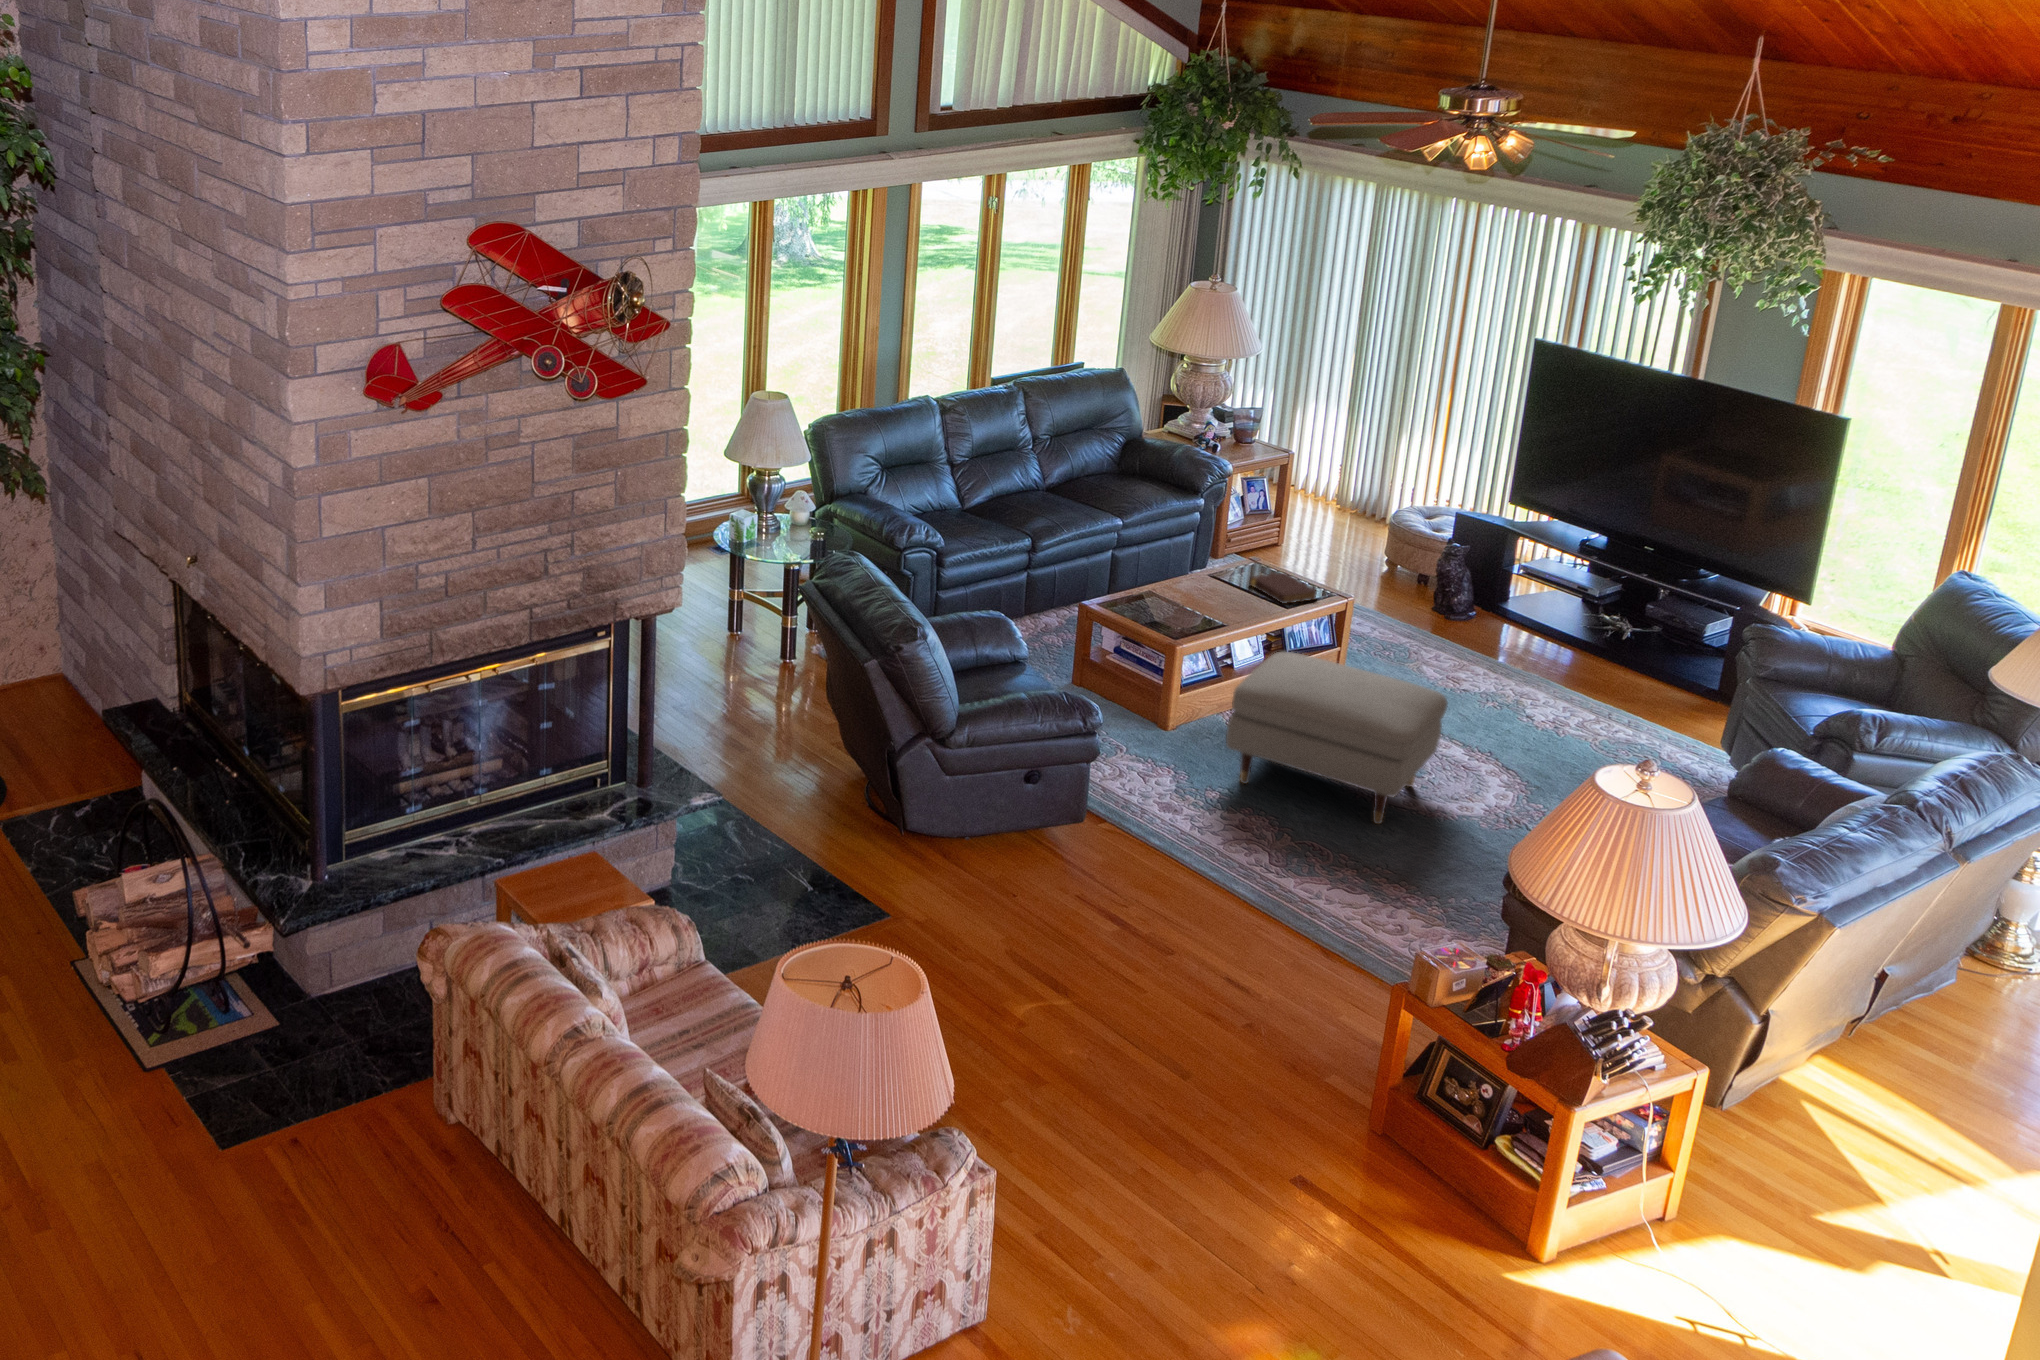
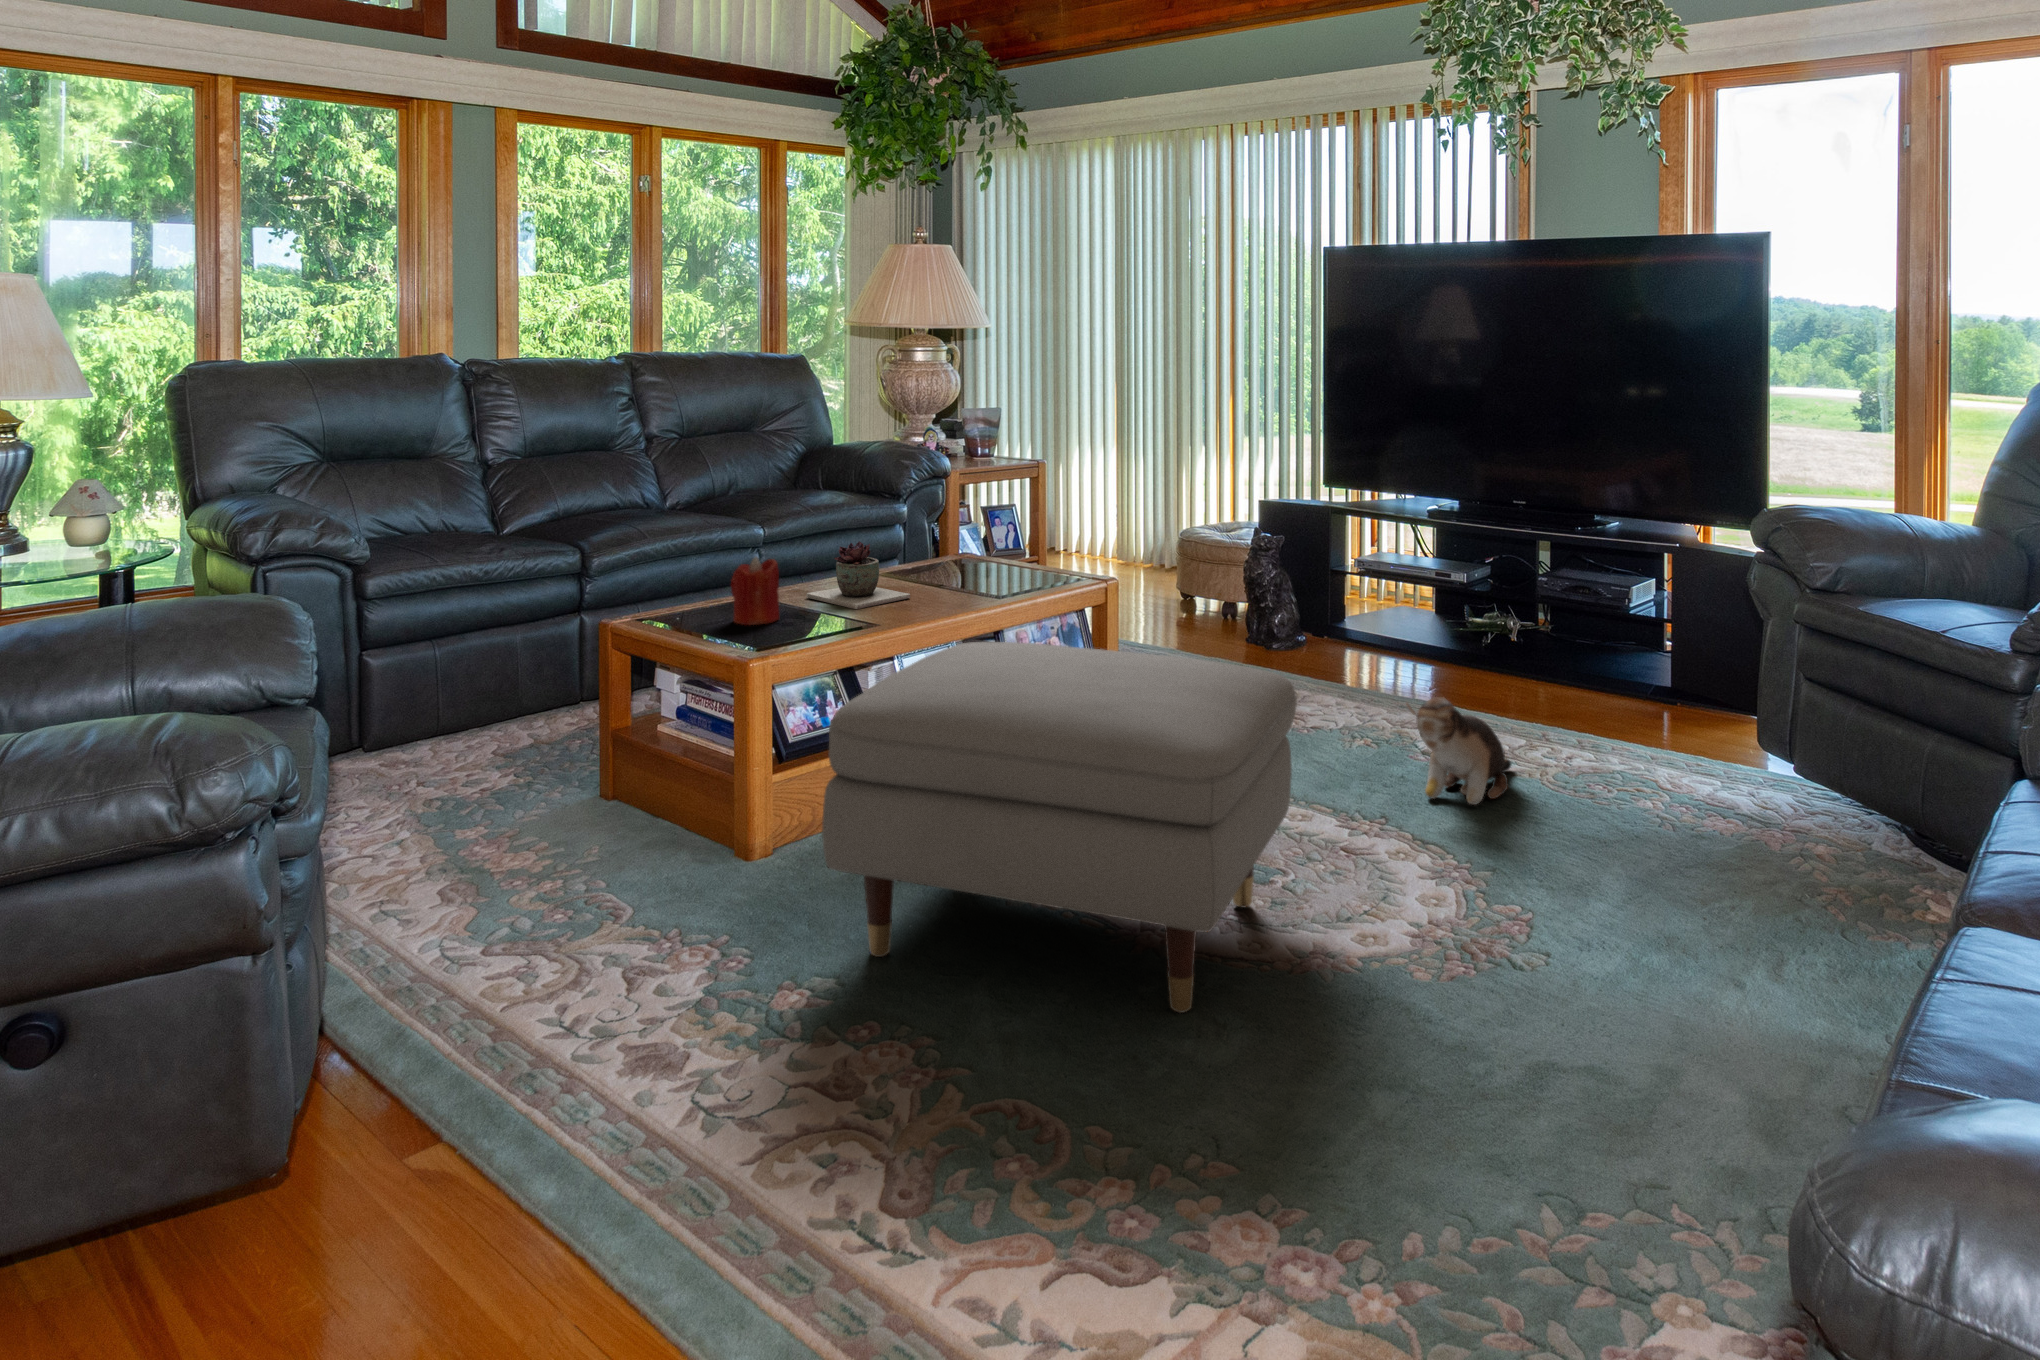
succulent plant: none [1179,570,1238,610] -> present [806,542,910,609]
book: present [1250,573,1317,604] -> none [941,554,1053,594]
candle: none [1151,583,1177,617] -> present [731,557,779,625]
plush toy: none [1513,699,1577,753] -> present [1407,697,1511,805]

